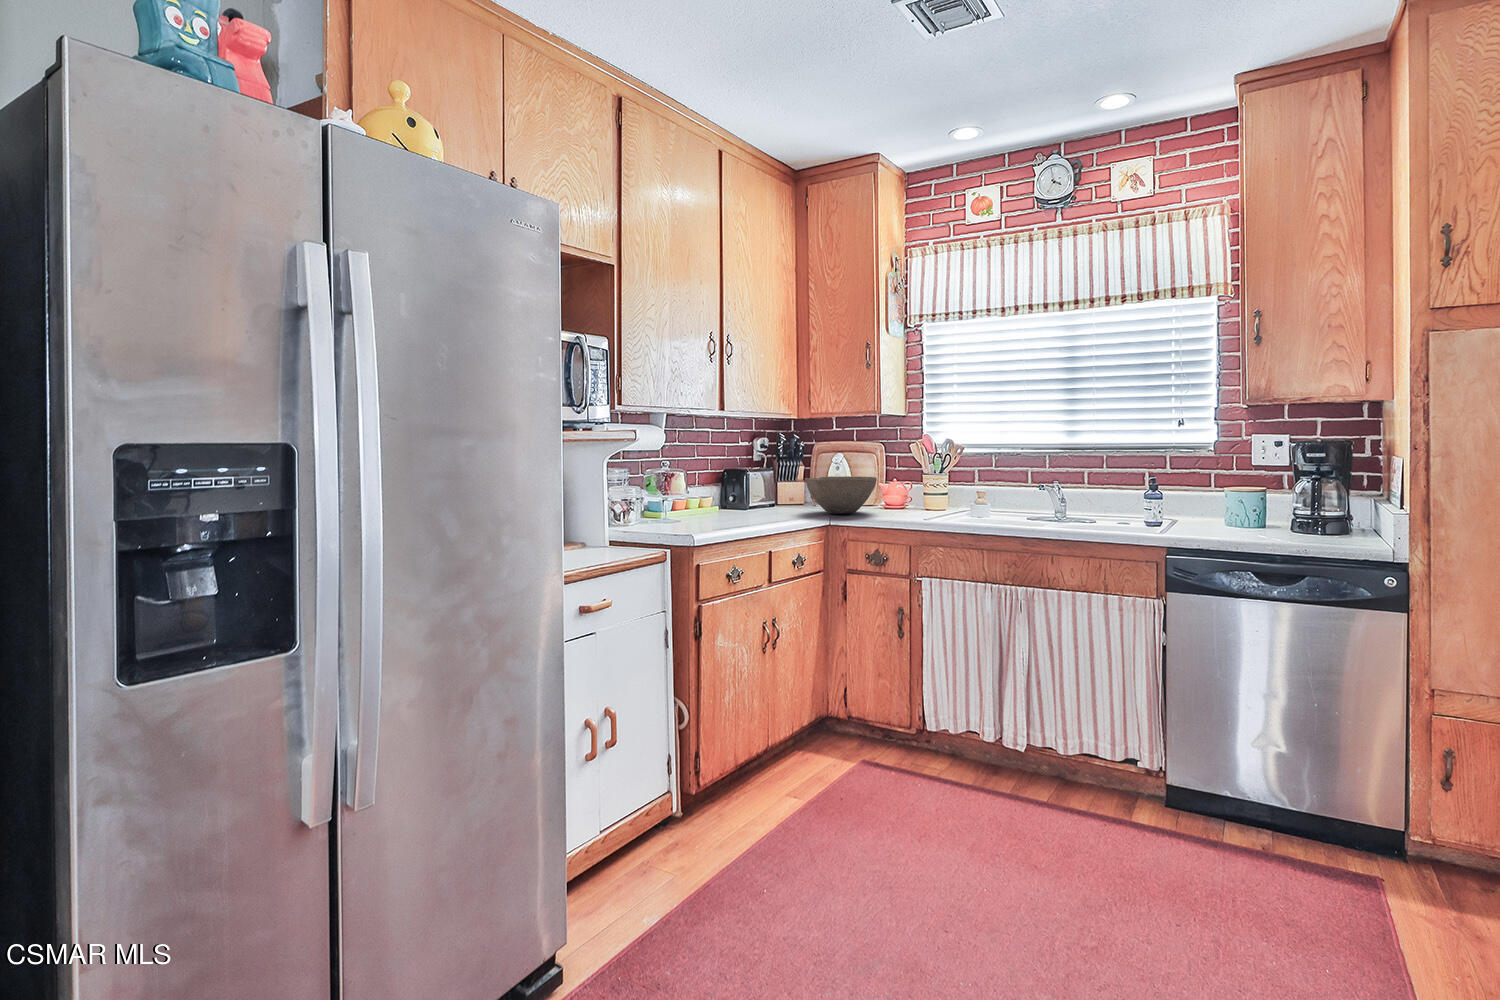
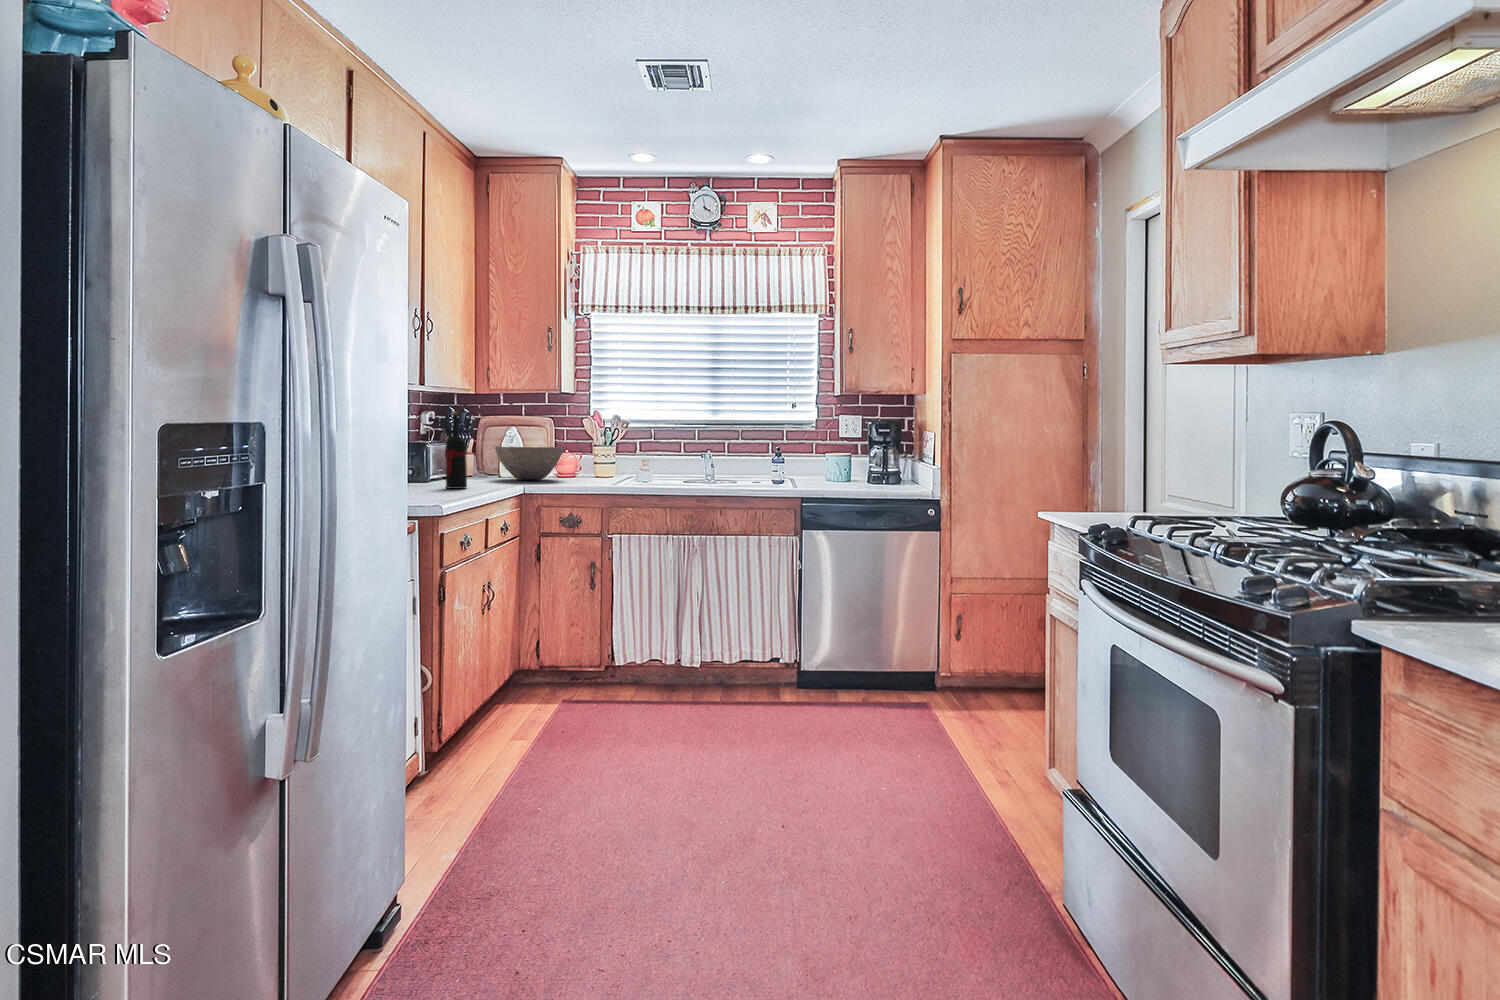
wine bottle: none [735,446,758,528] -> present [445,411,467,489]

